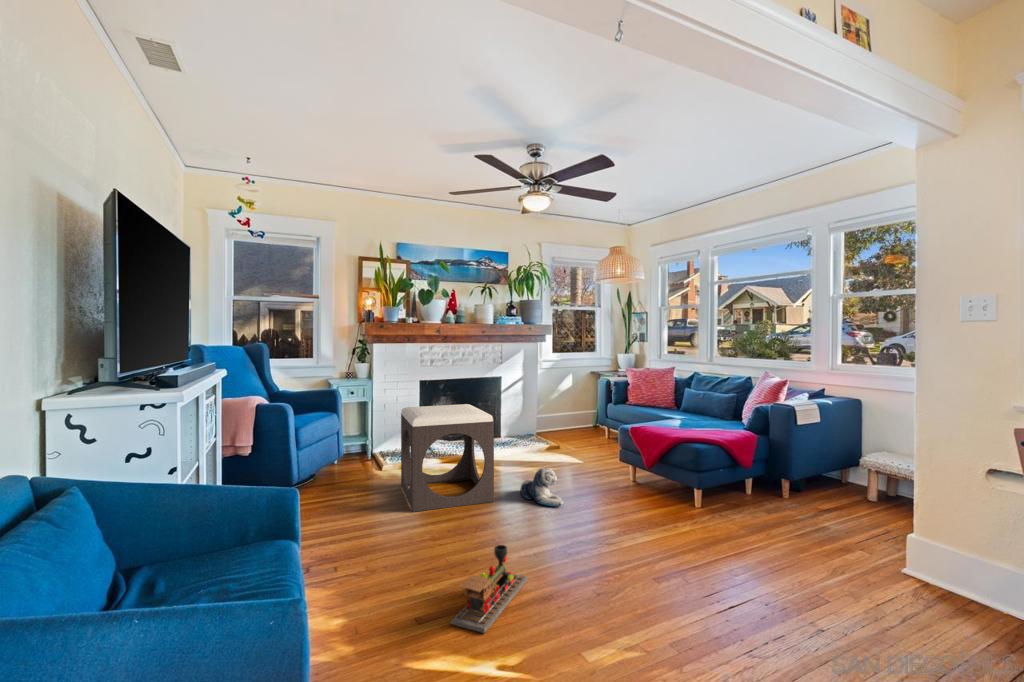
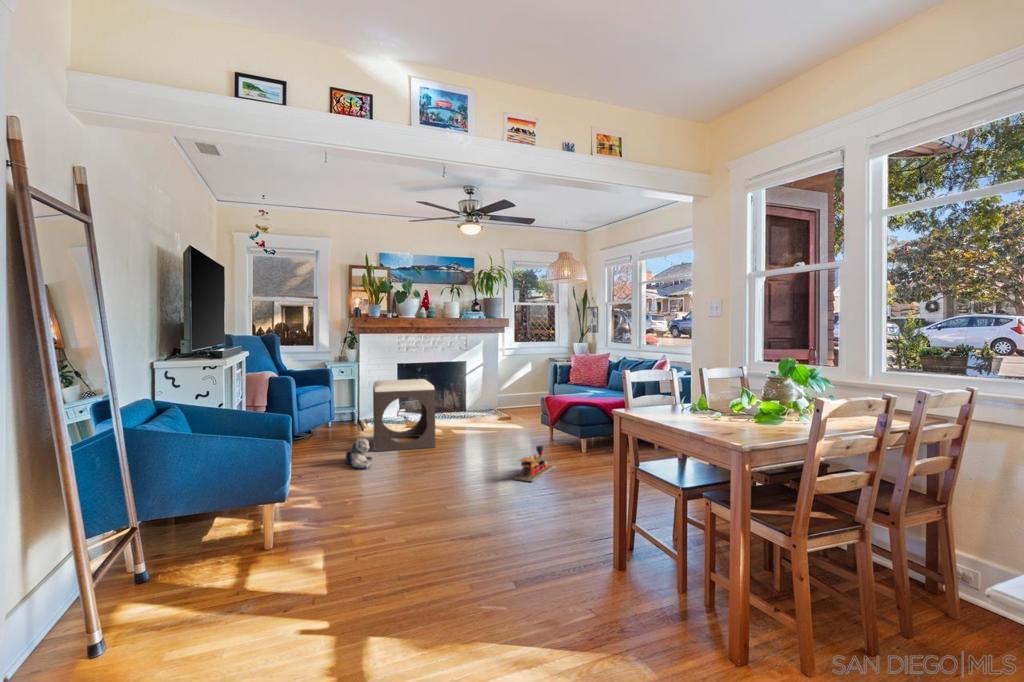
plush toy: present [521,468,564,507] -> present [346,438,372,469]
toy train: present [450,545,528,633] -> present [514,446,555,482]

